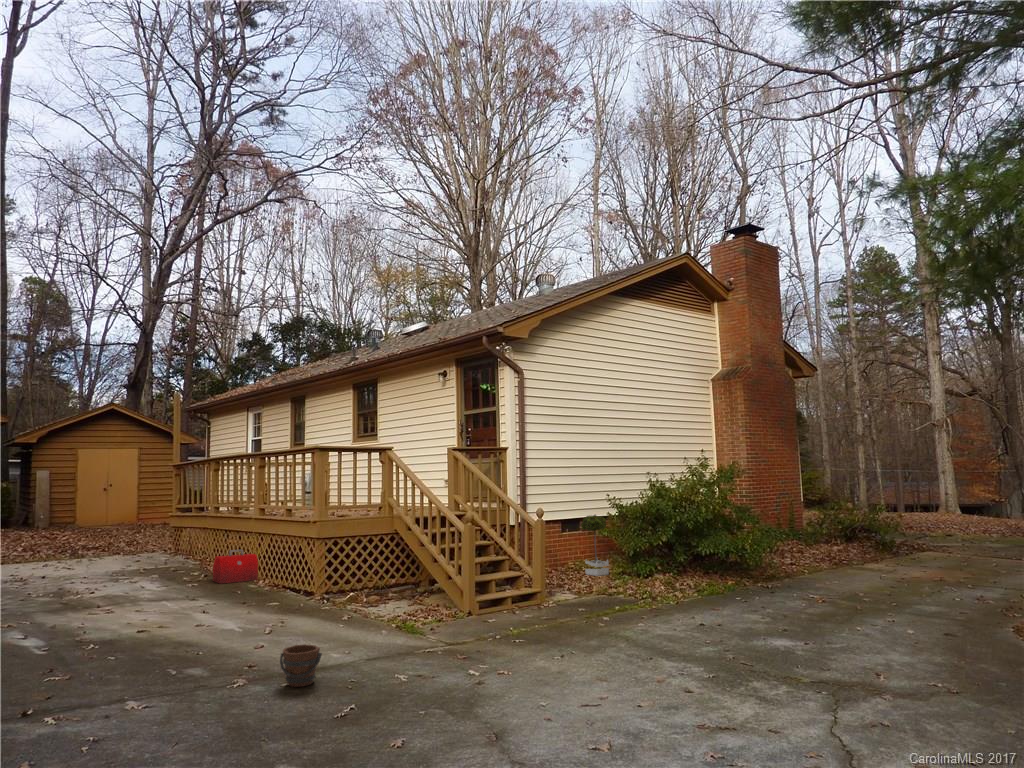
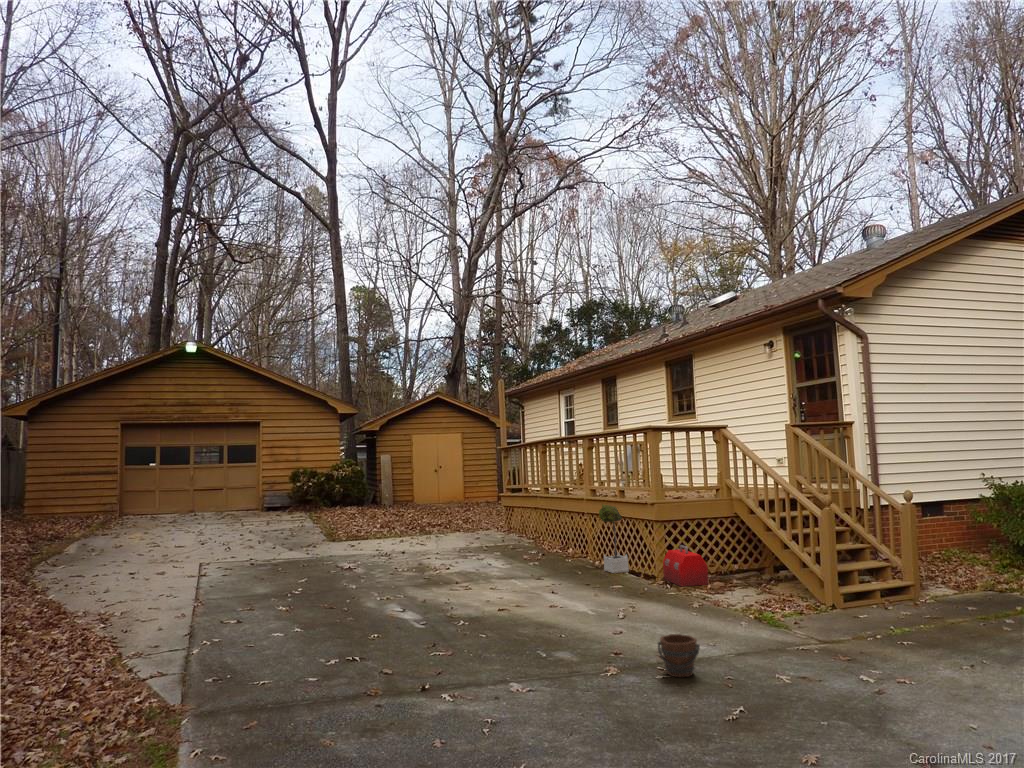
potted tree: present [581,515,609,576] -> present [599,504,629,573]
toolbox: present [213,549,258,584] -> present [663,545,708,586]

